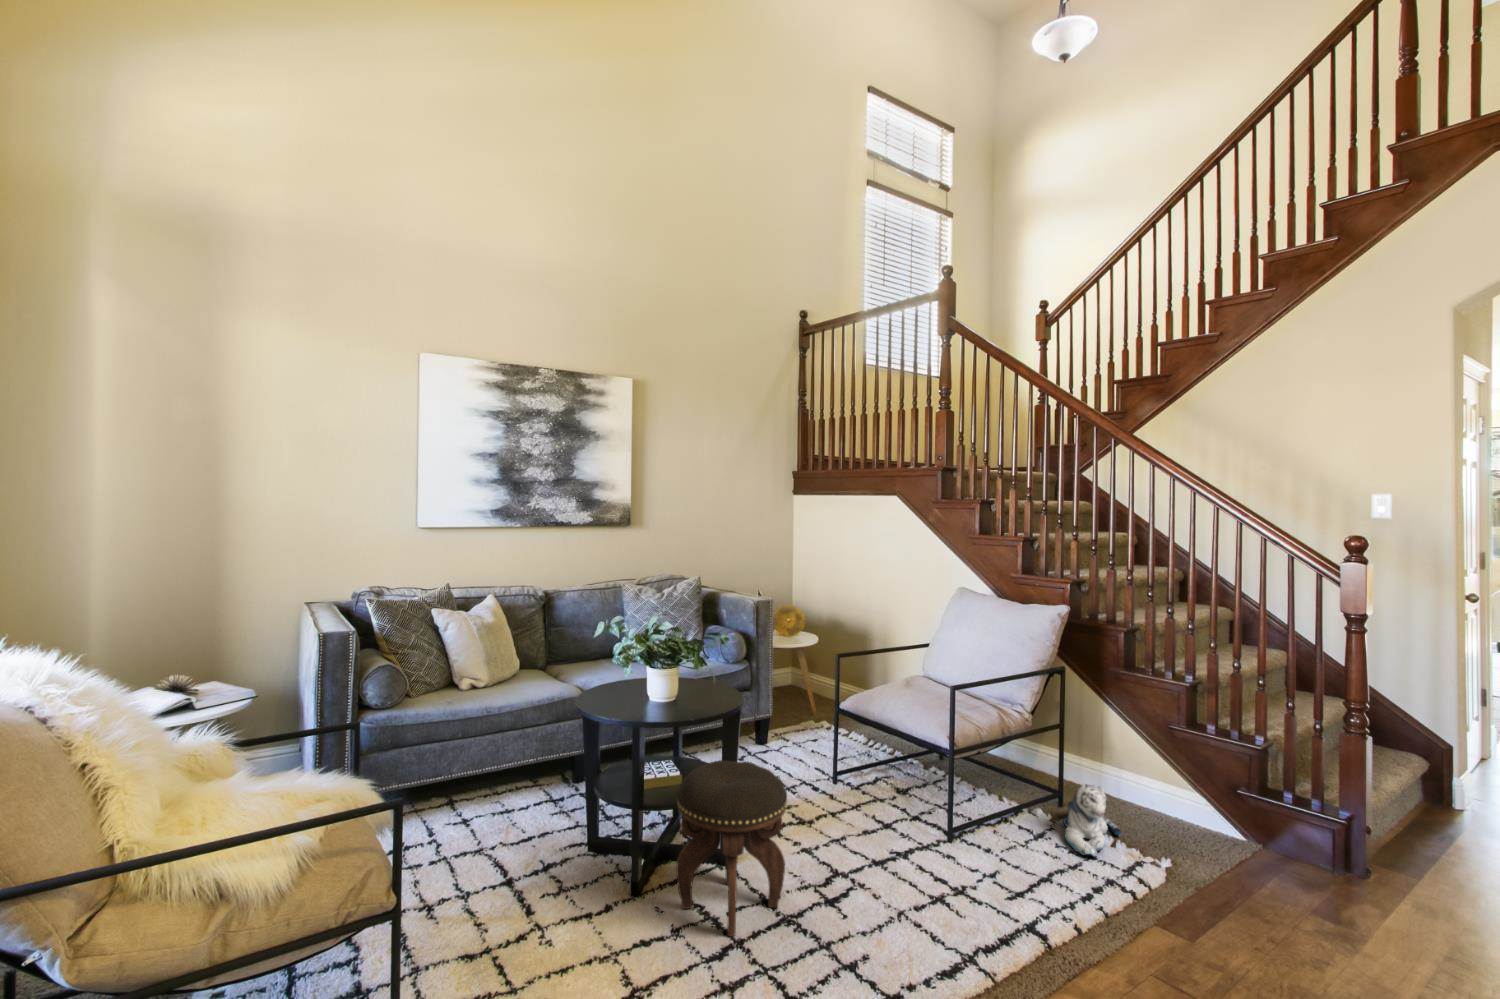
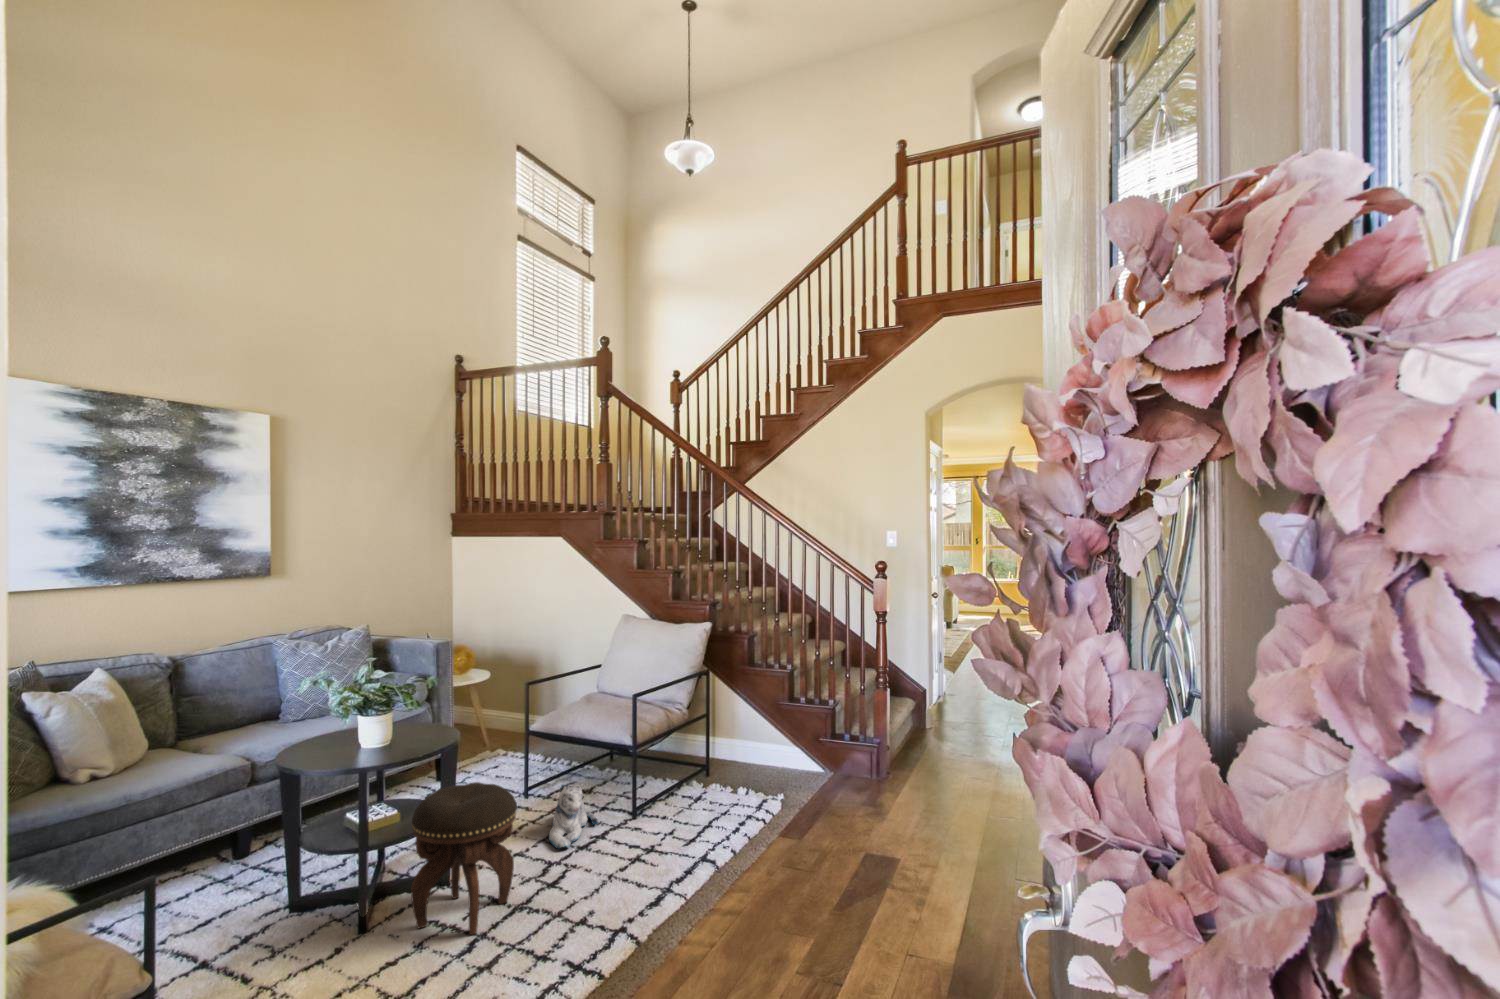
plush toy: present [1063,784,1121,855] -> present [549,786,597,849]

